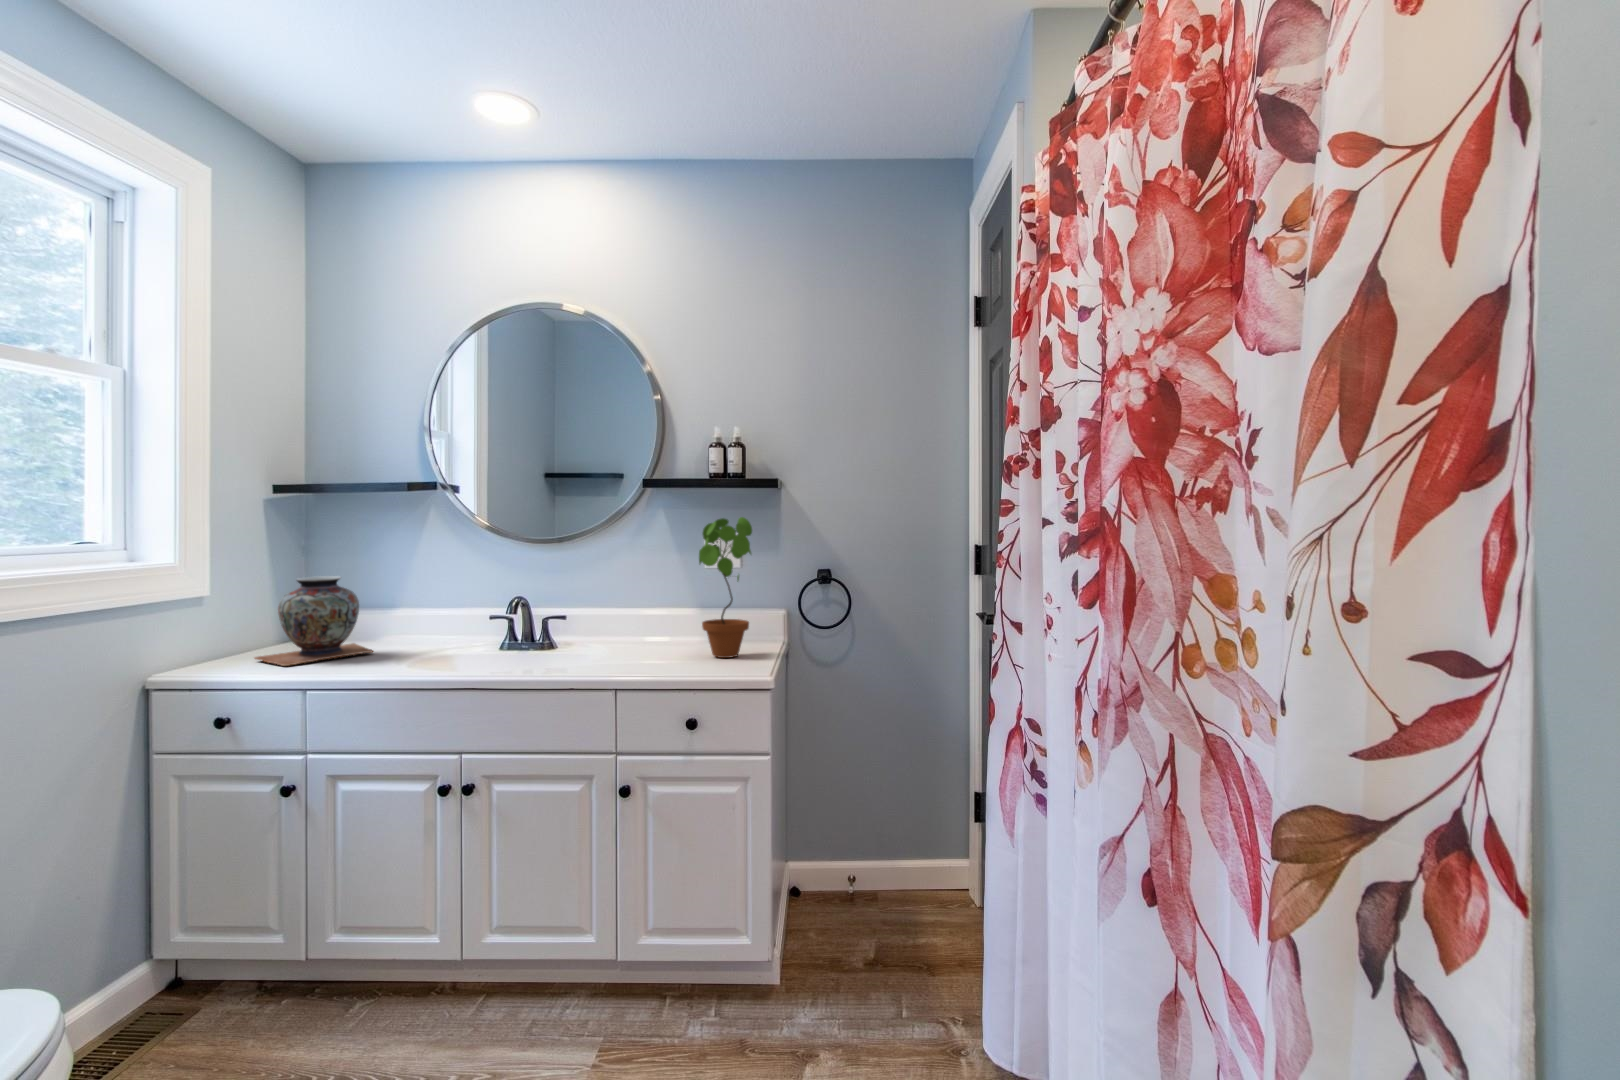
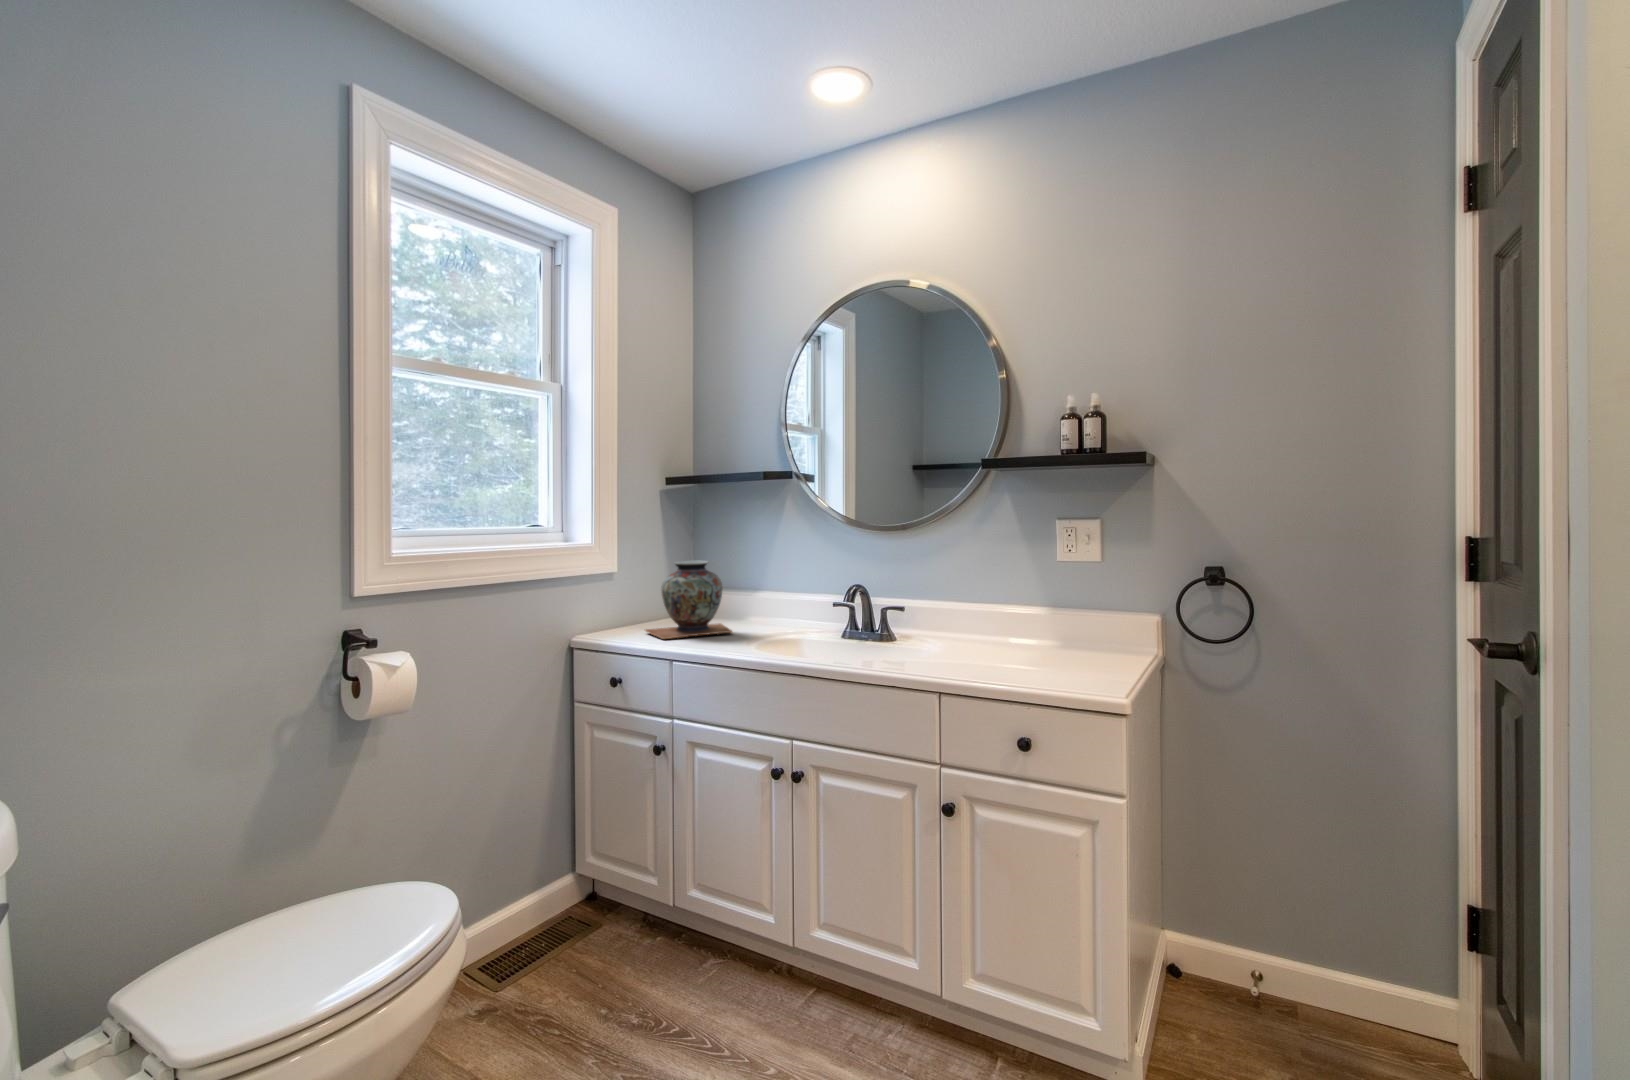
potted plant: present [699,517,752,658] -> none [1043,500,1112,669]

